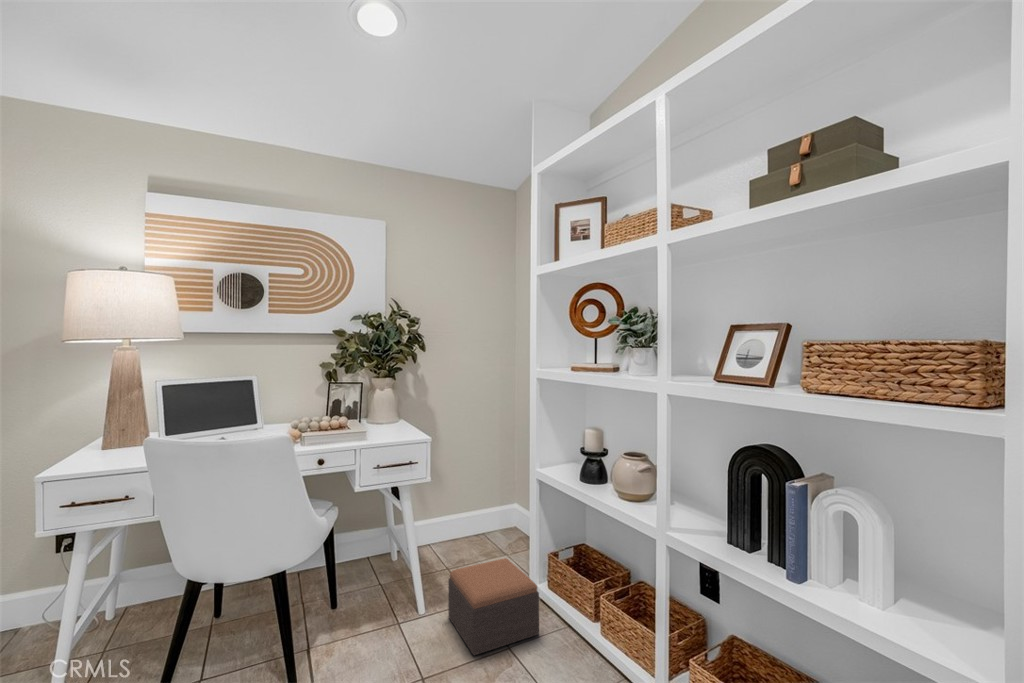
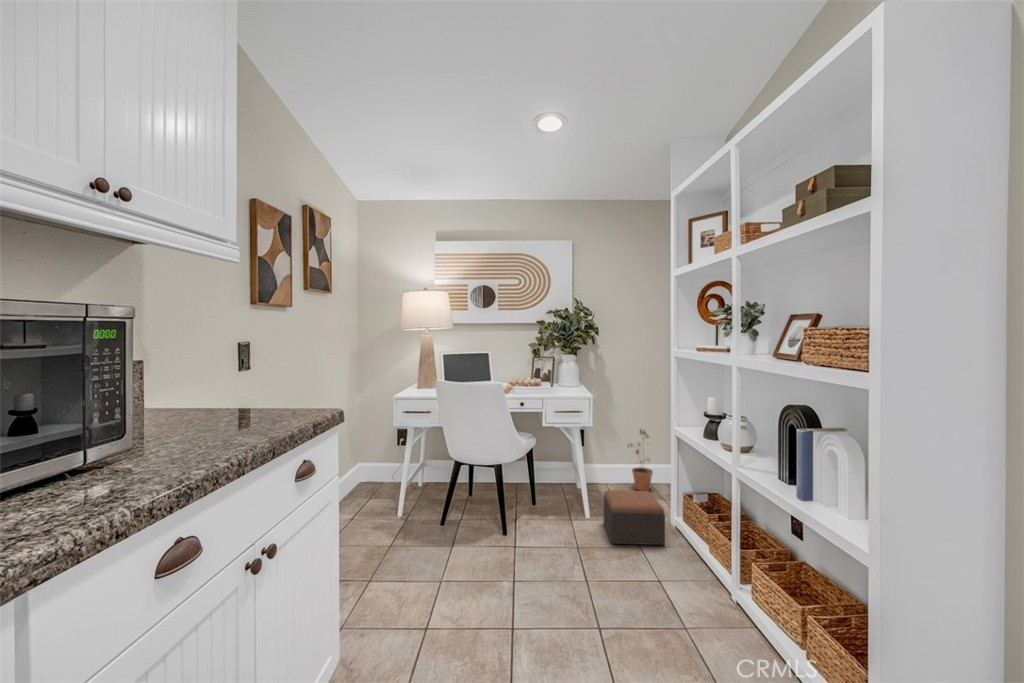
potted plant: none [454,467,489,548] -> present [628,429,653,491]

